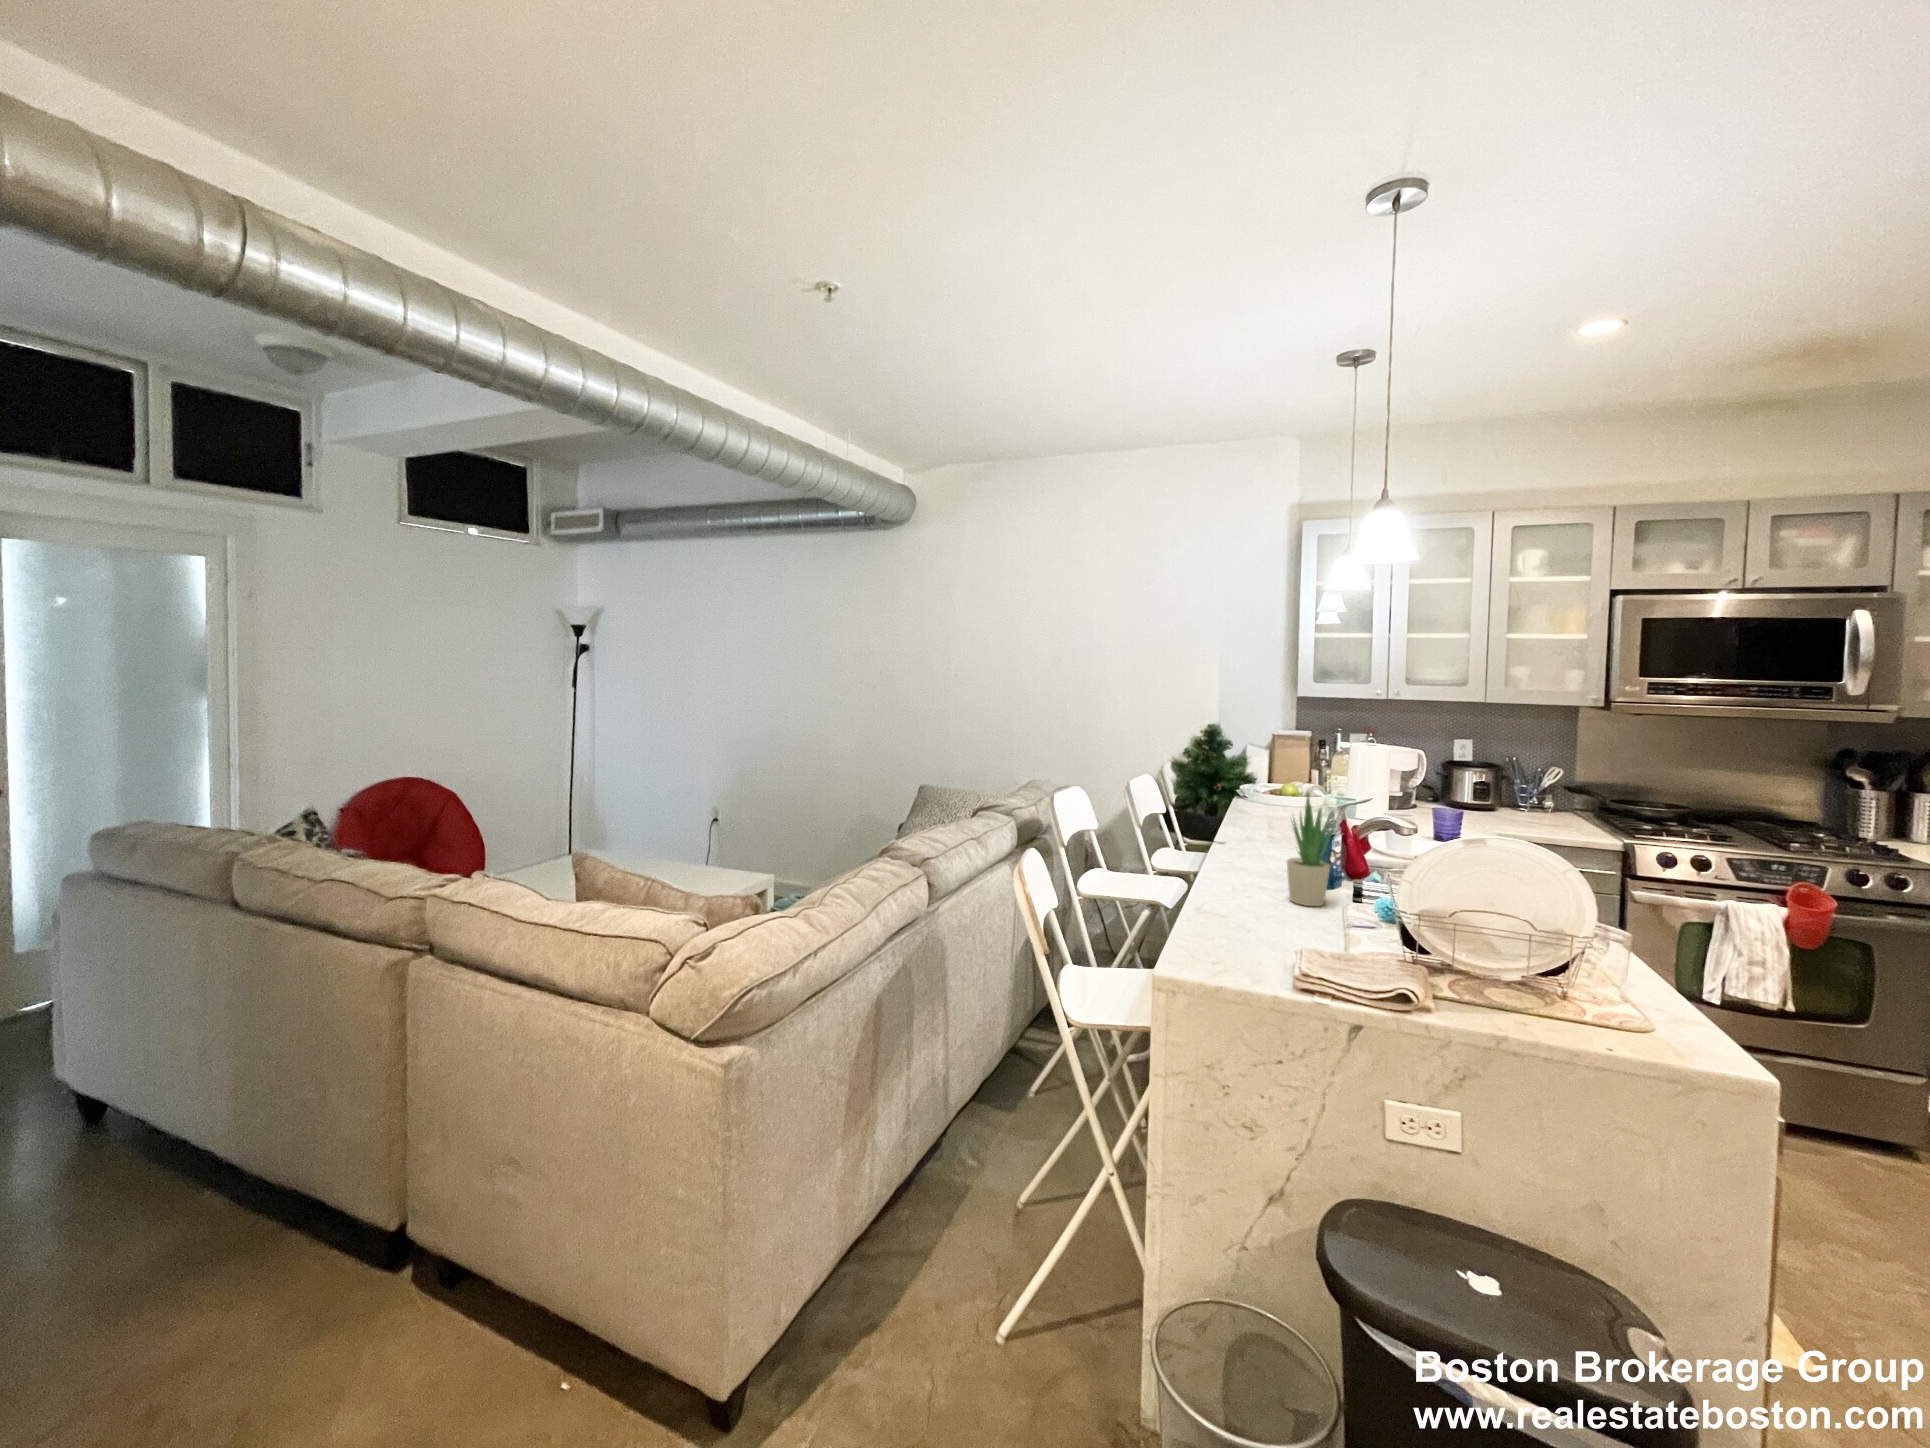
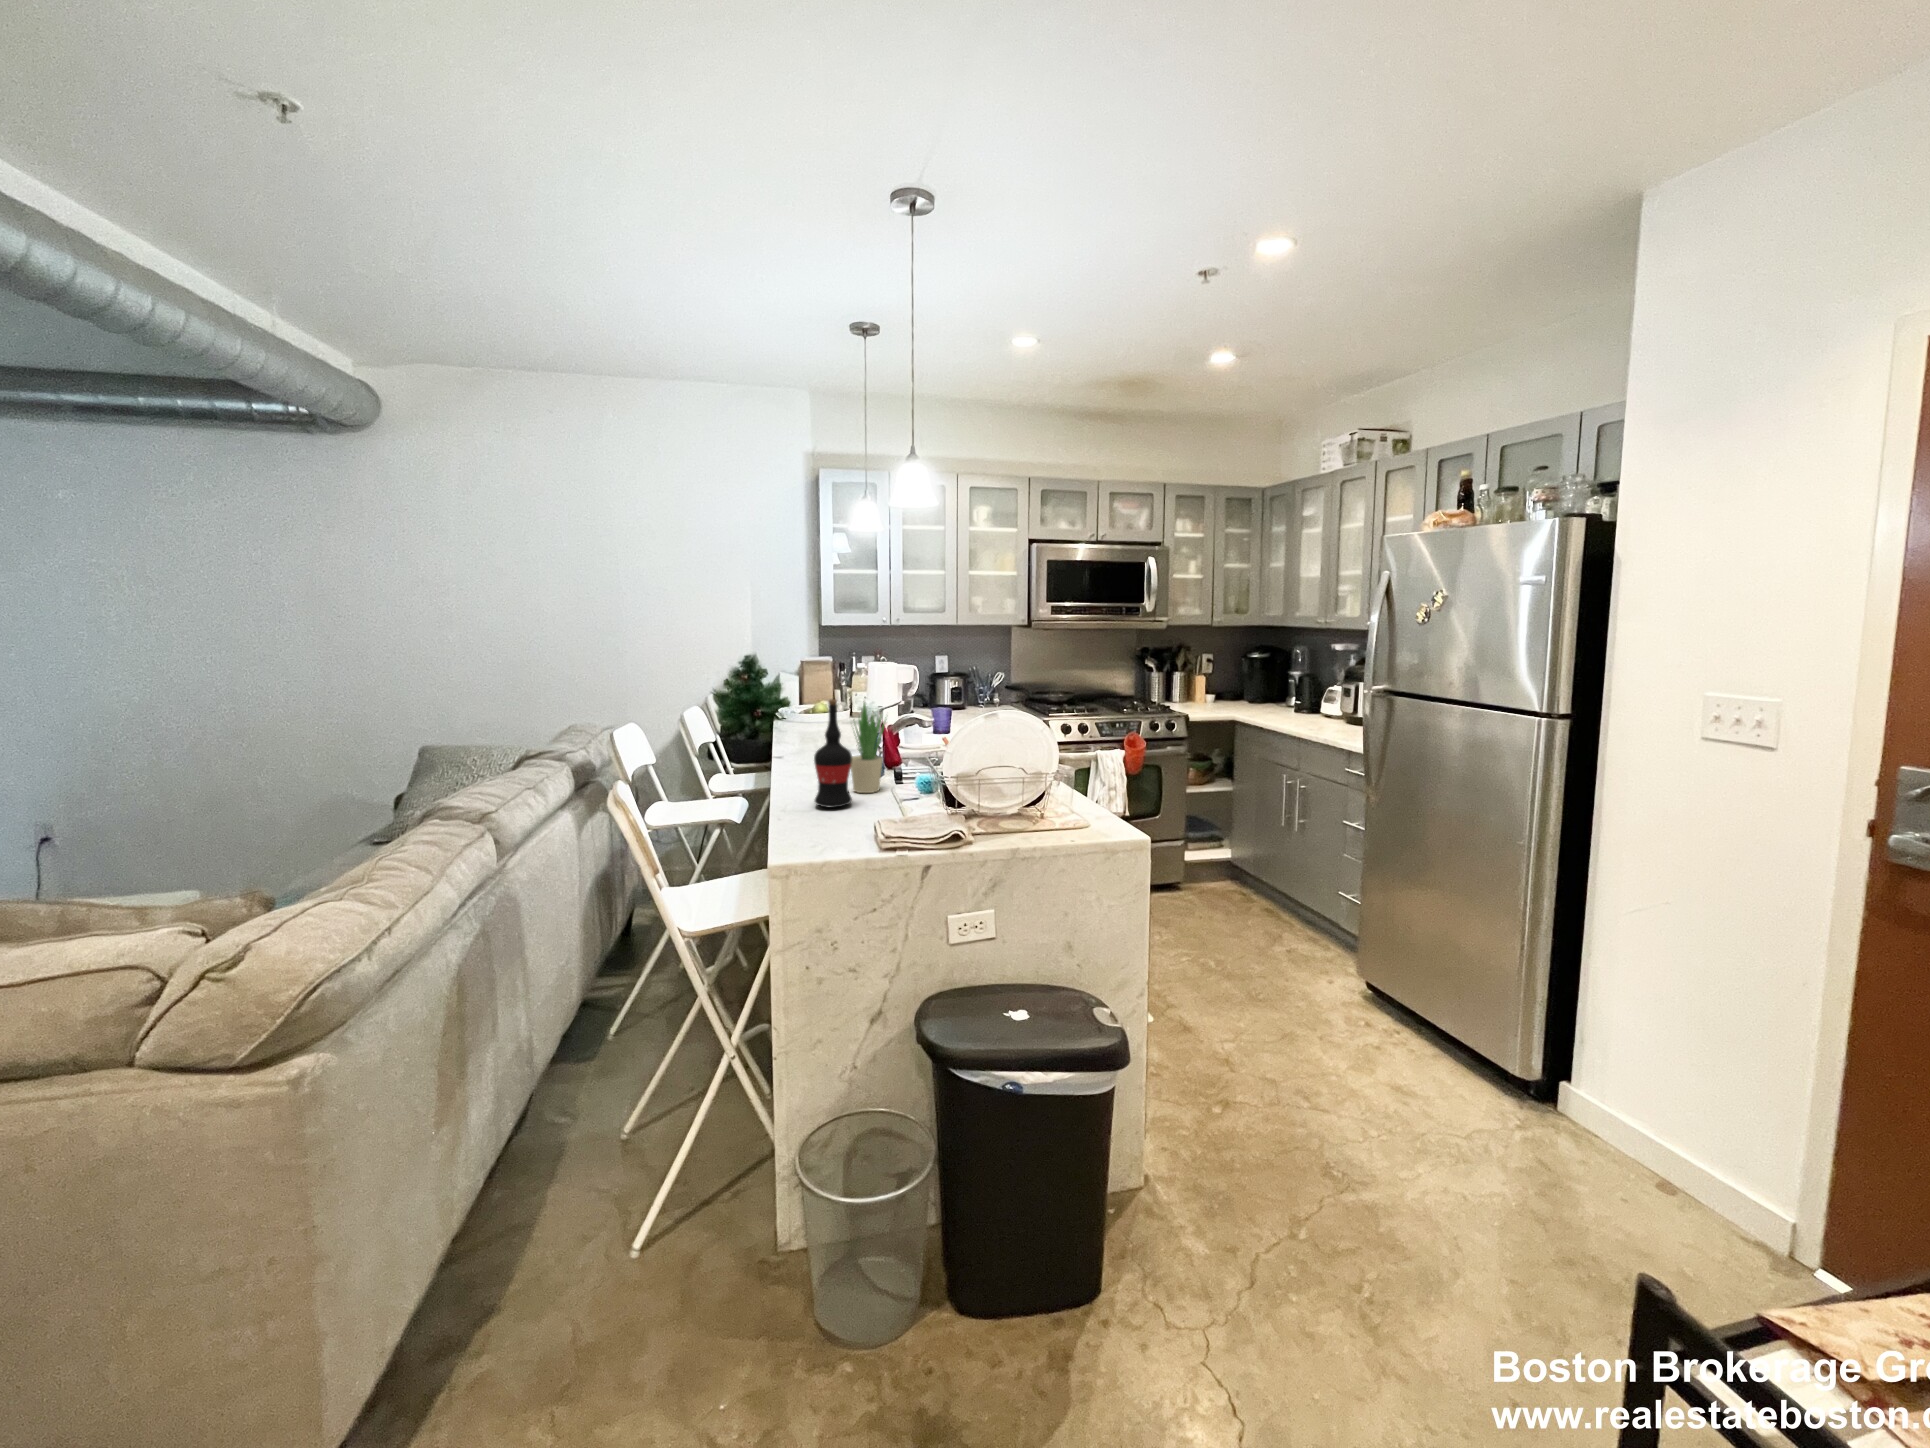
wine bottle: none [1234,789,1283,918] -> present [814,699,852,808]

